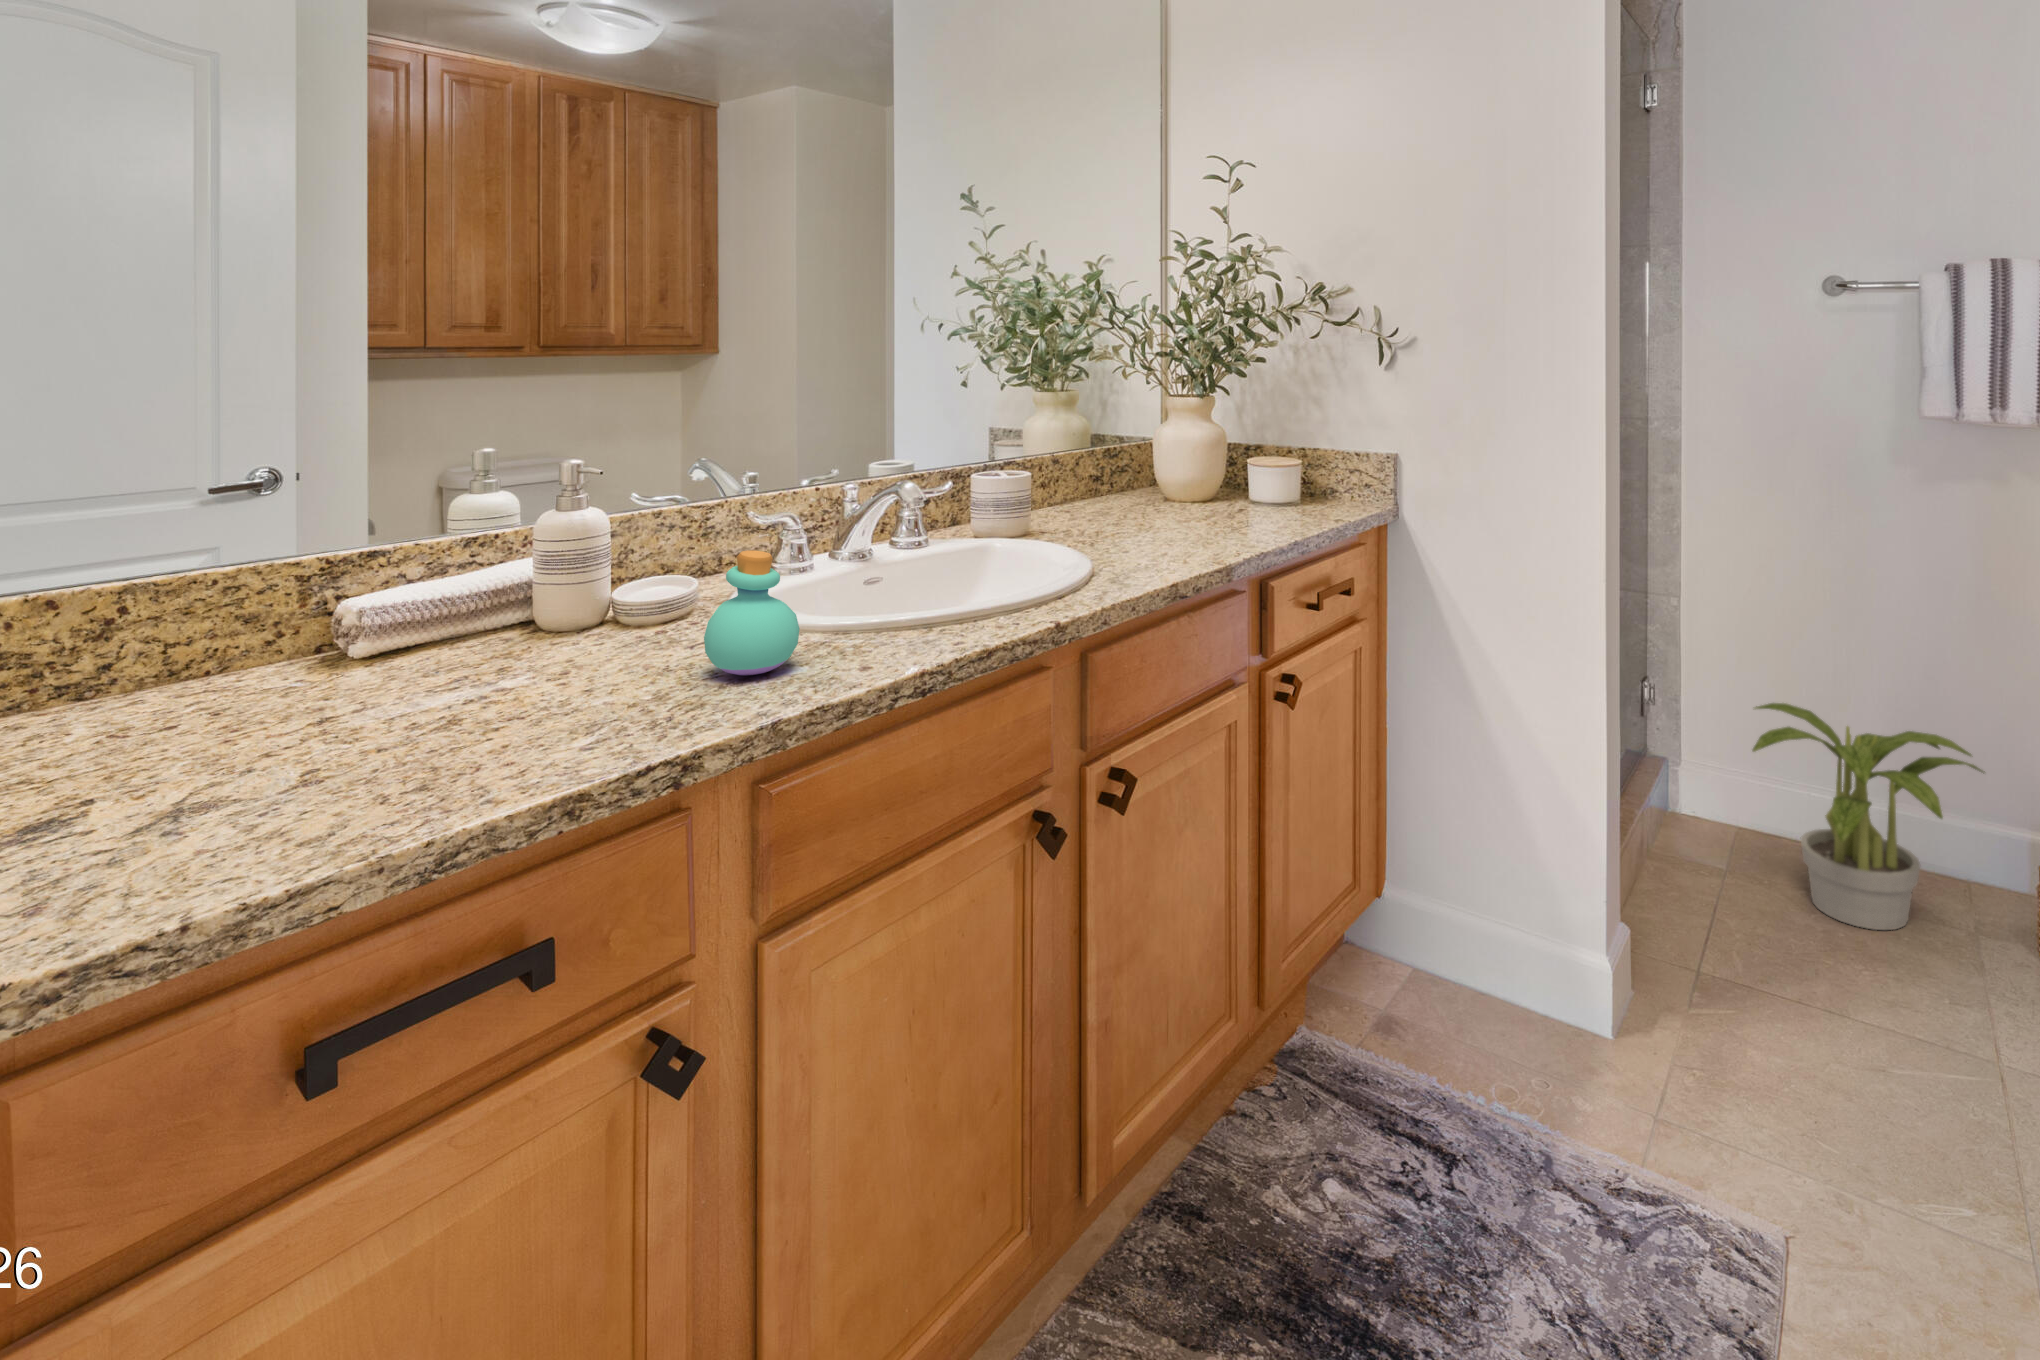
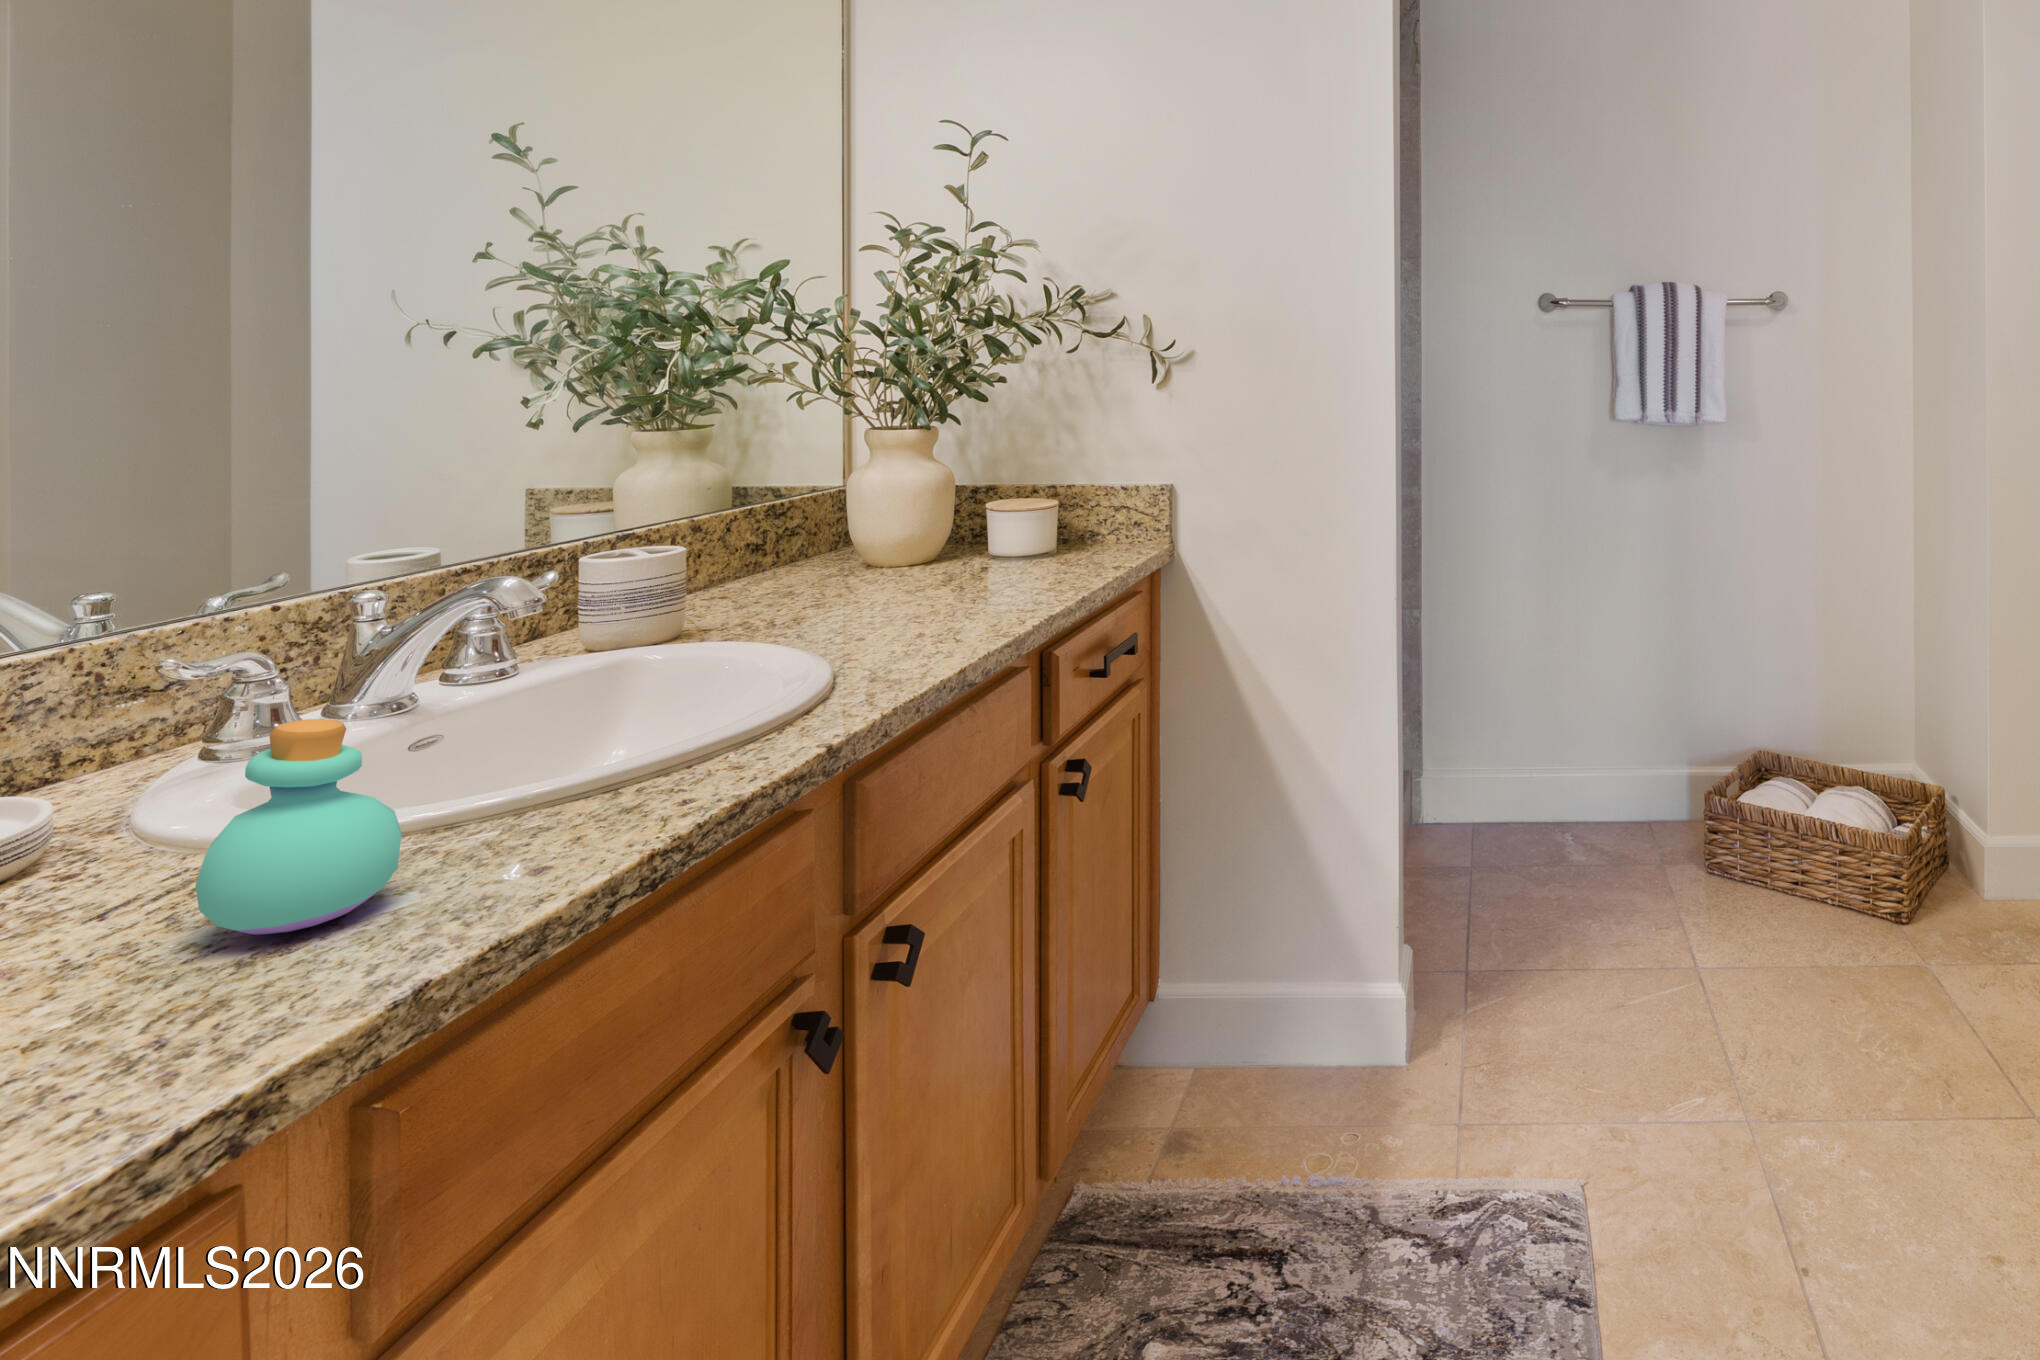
potted plant: present [1753,703,1985,930] -> none [1492,695,1669,888]

